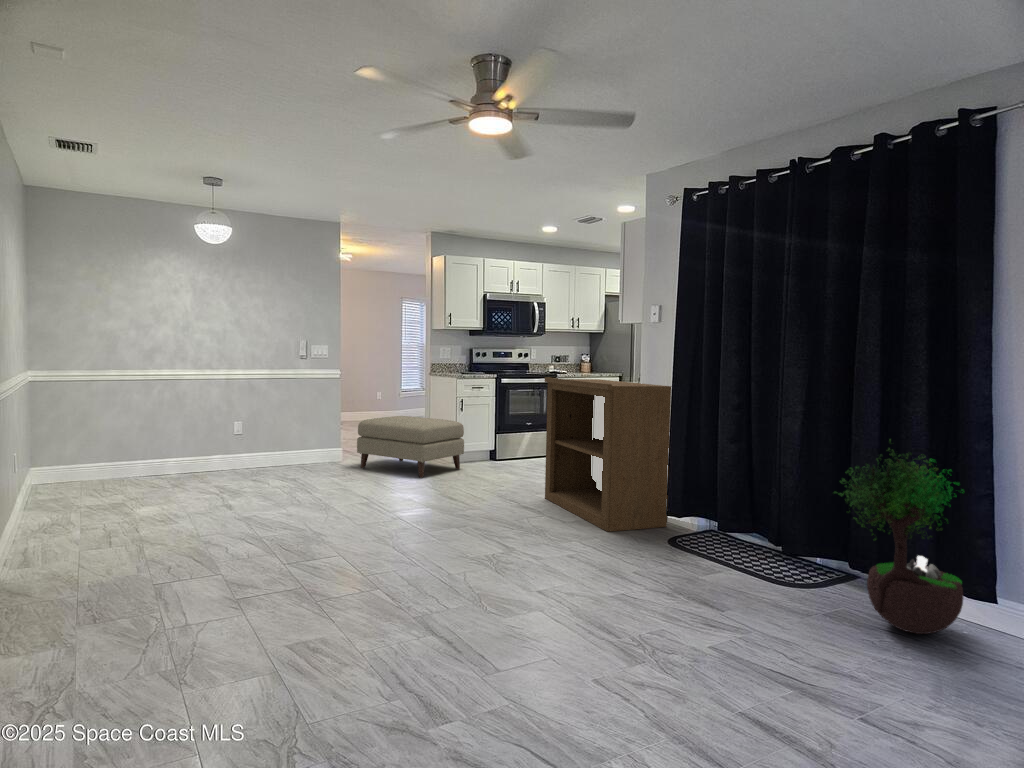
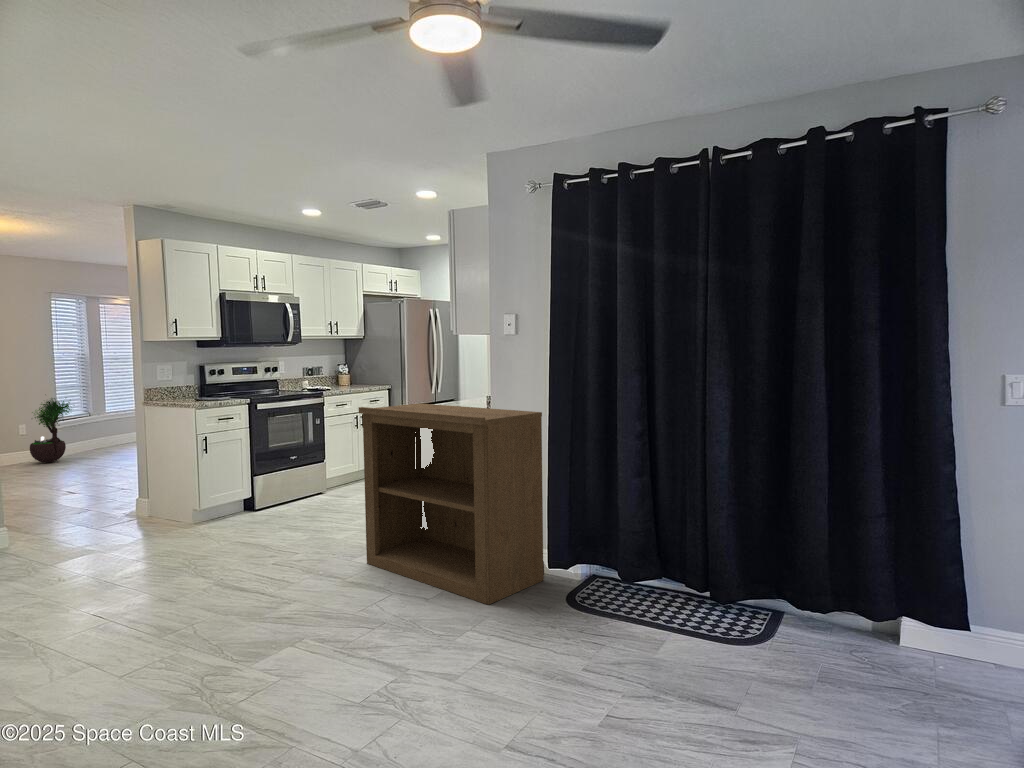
ottoman: present [357,416,464,478] -> none [44,469,219,559]
potted tree: present [835,448,963,634] -> present [30,398,72,463]

